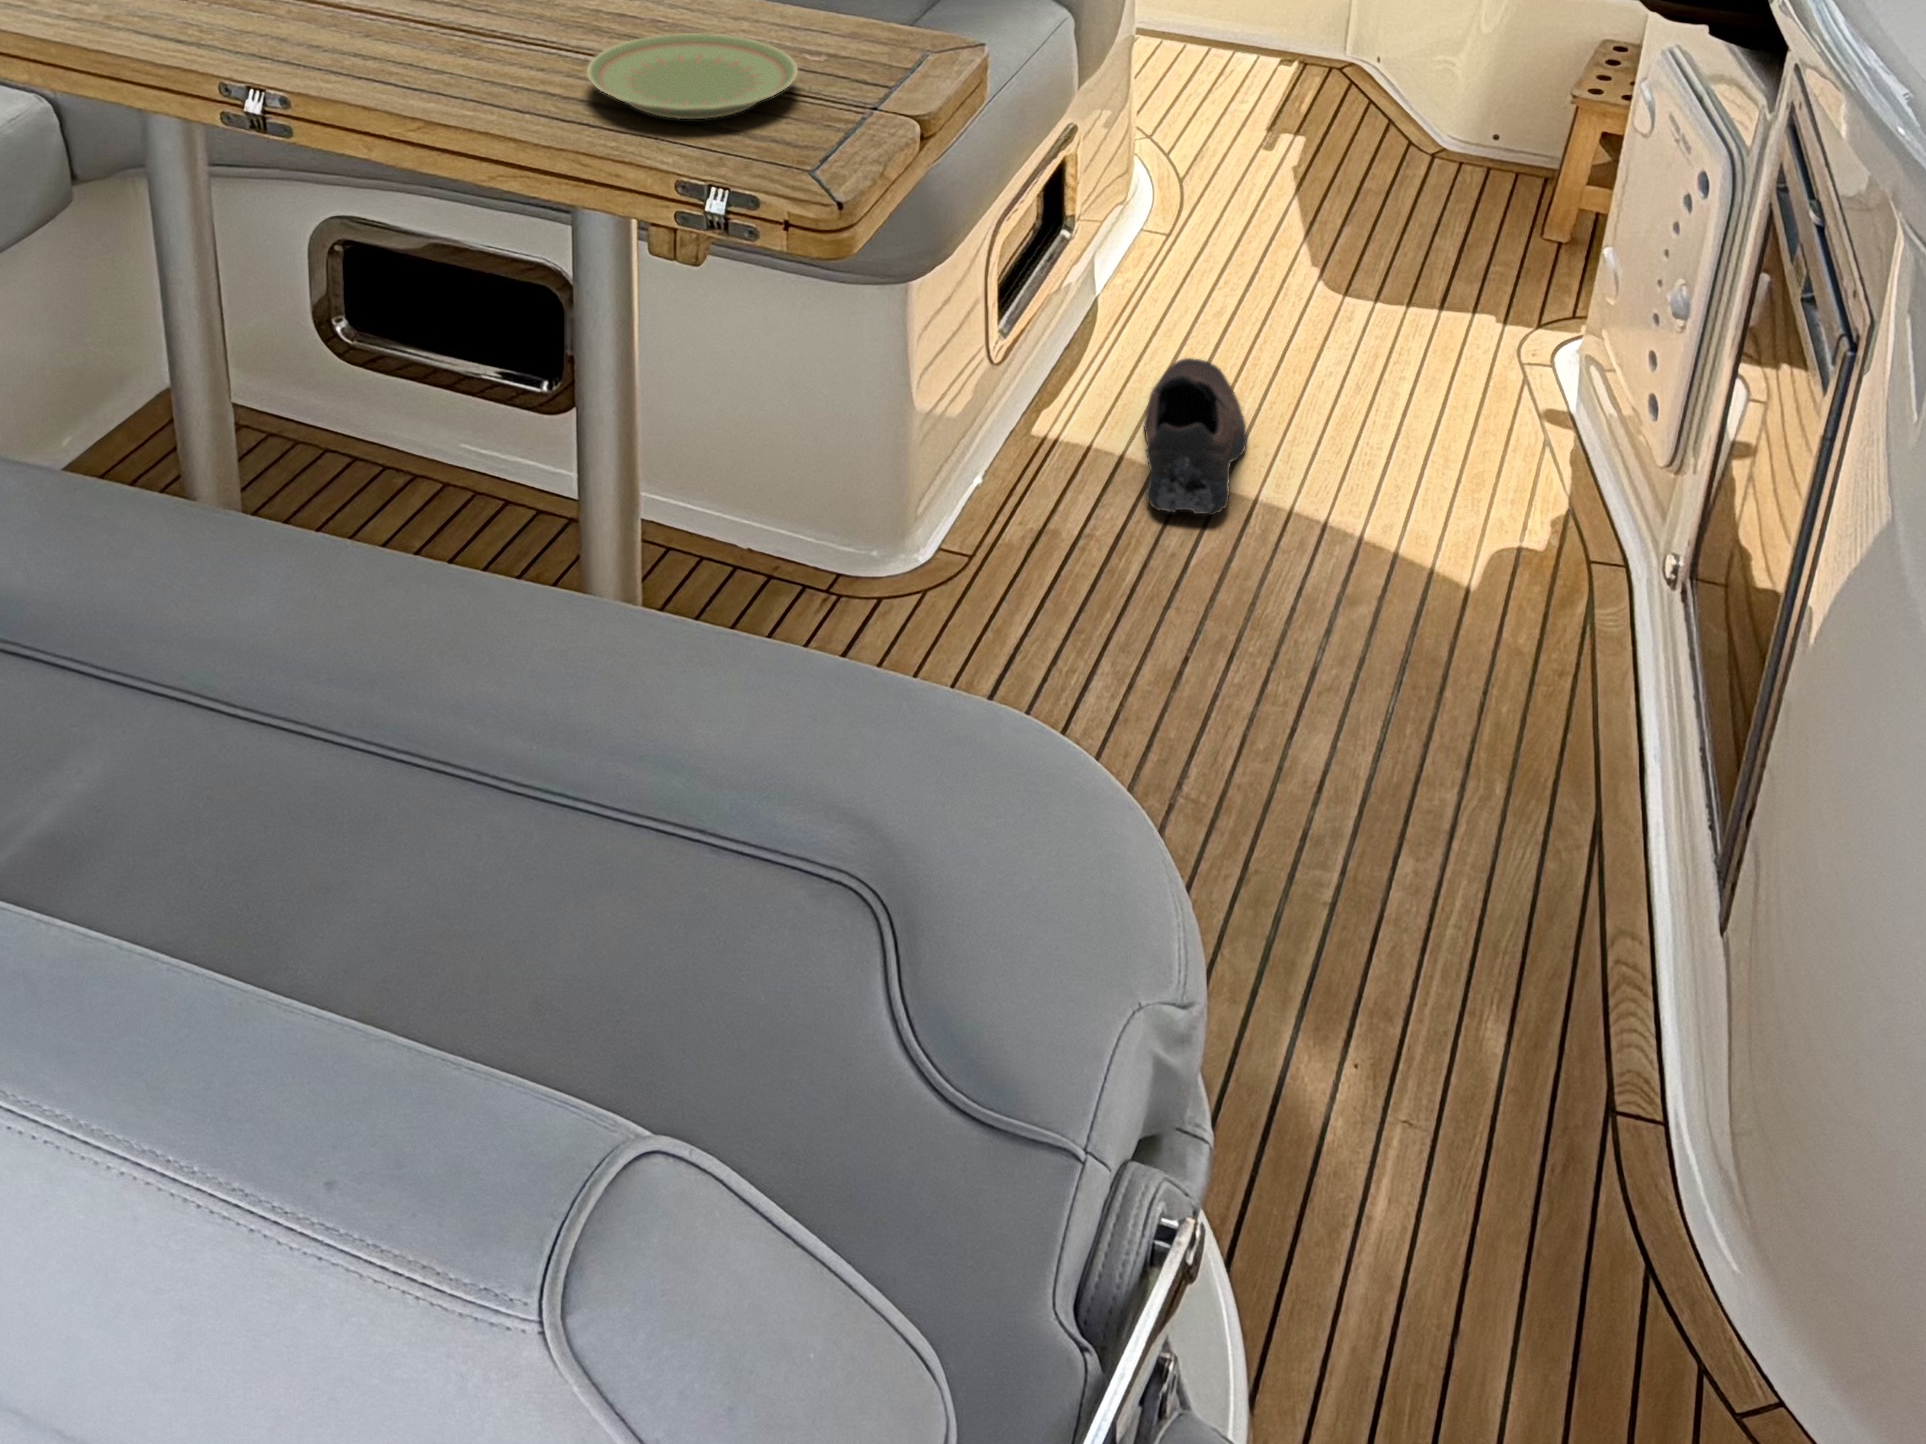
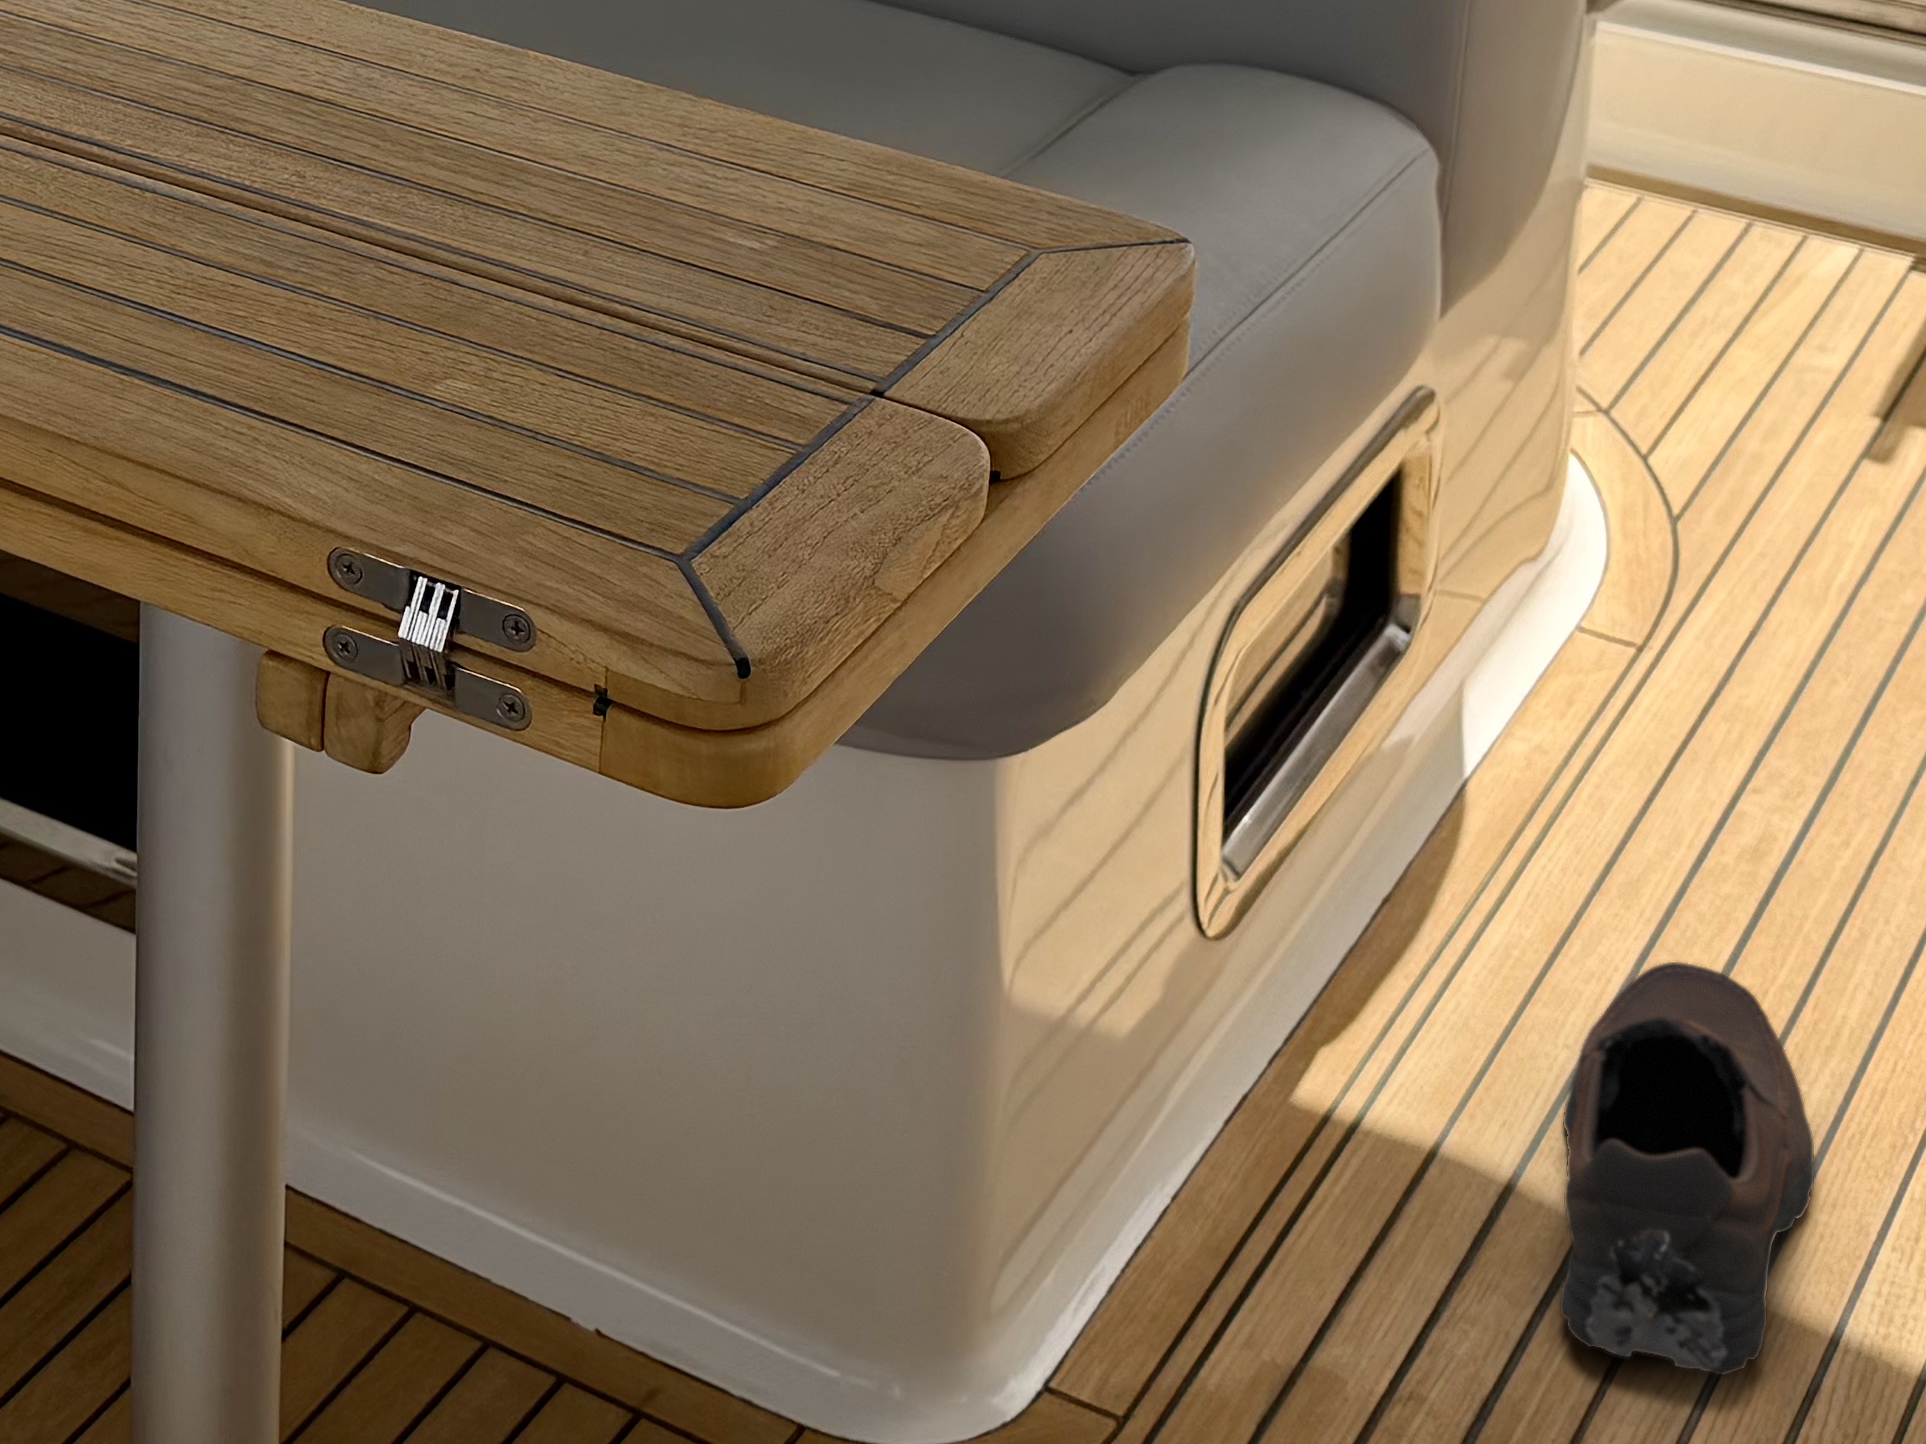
plate: present [586,33,798,119] -> none [176,149,702,373]

